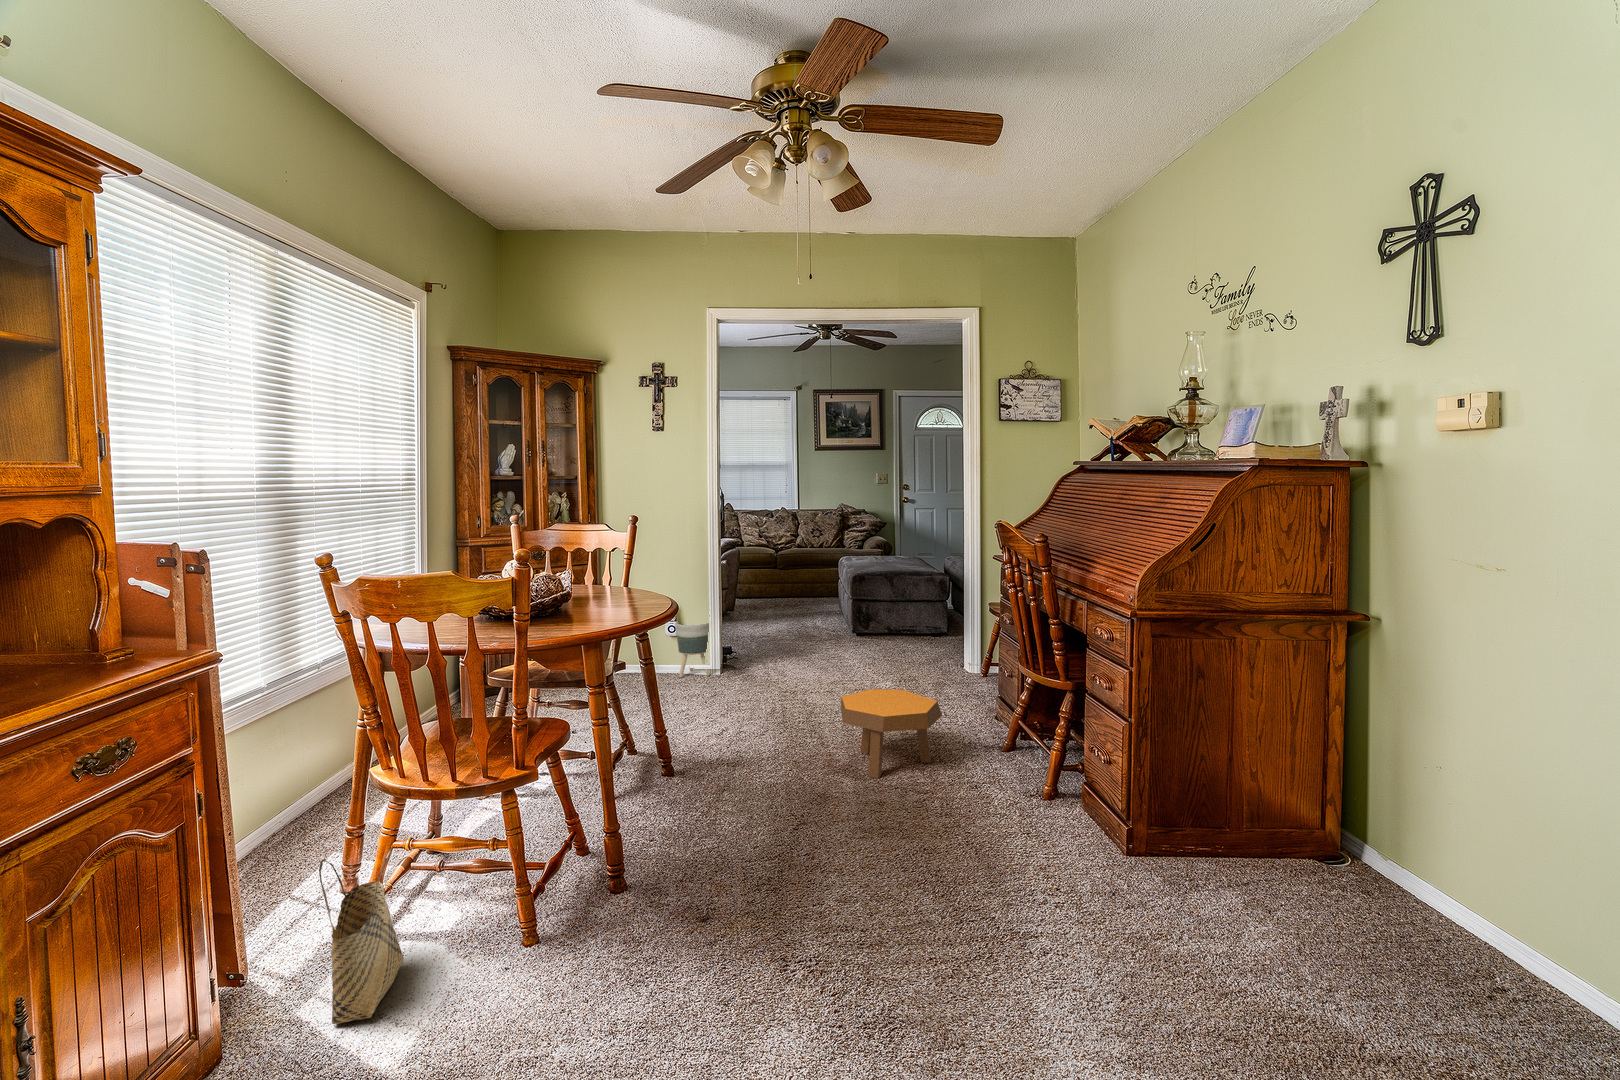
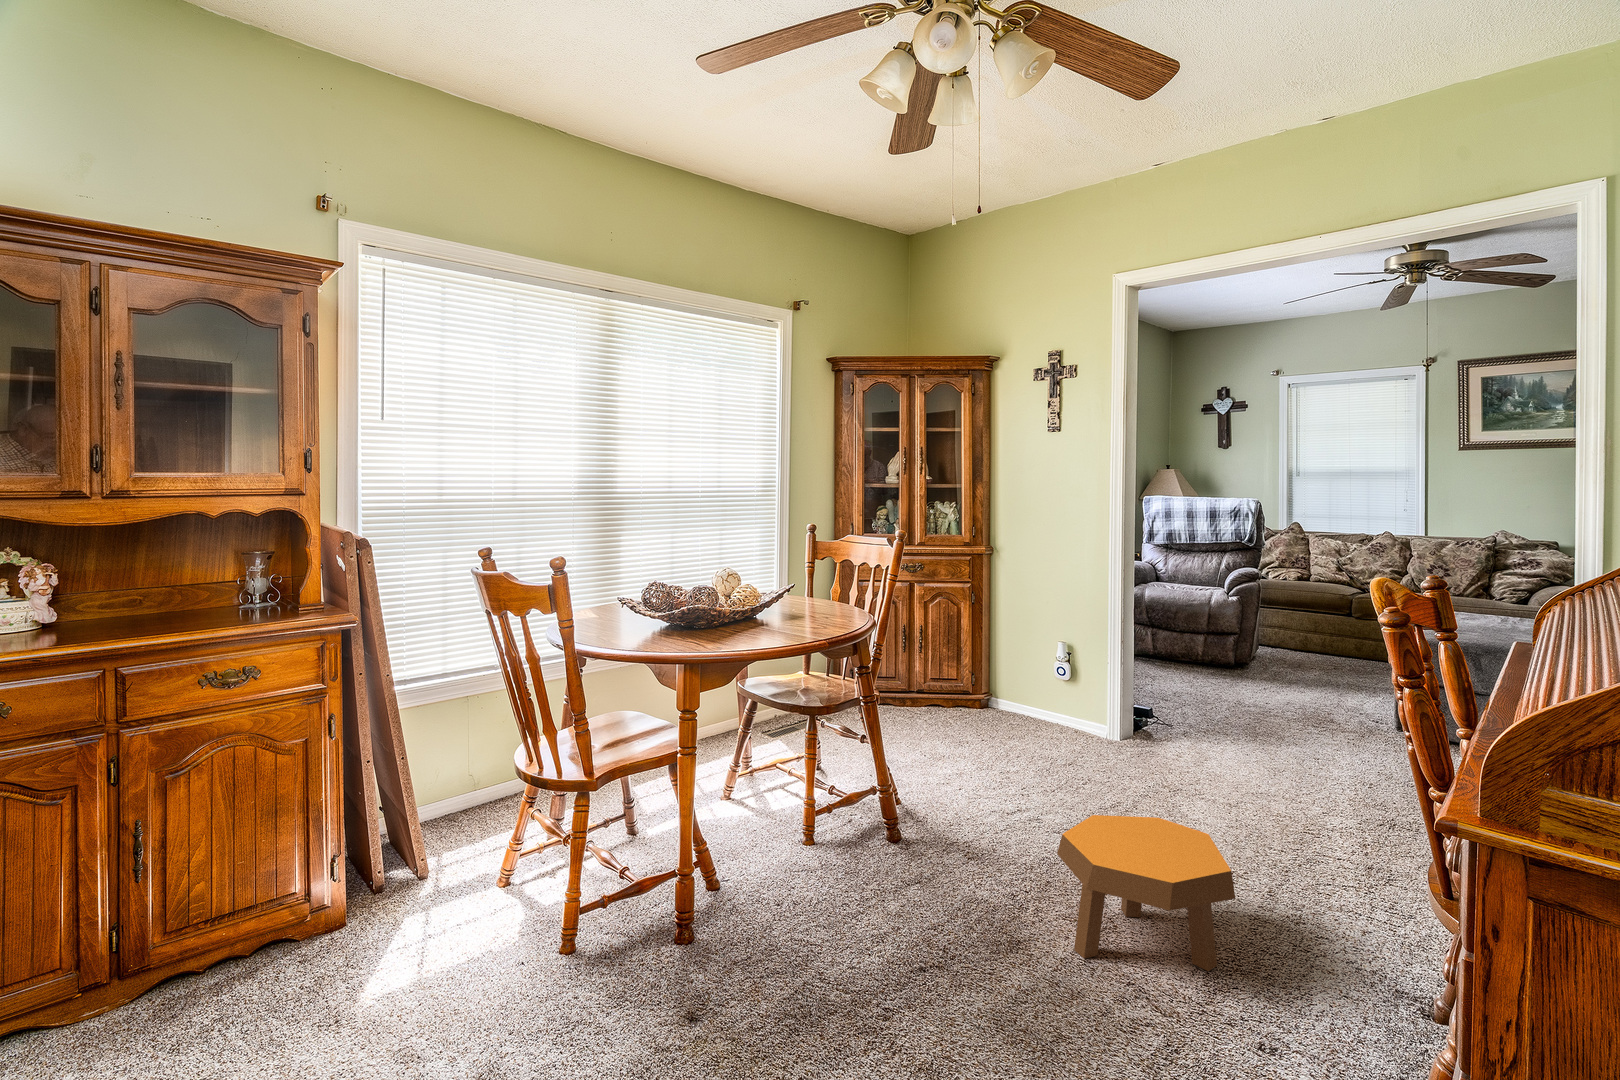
planter: present [675,621,710,677] -> none [1049,666,1095,742]
woven basket: present [319,850,403,1024] -> none [296,814,401,967]

